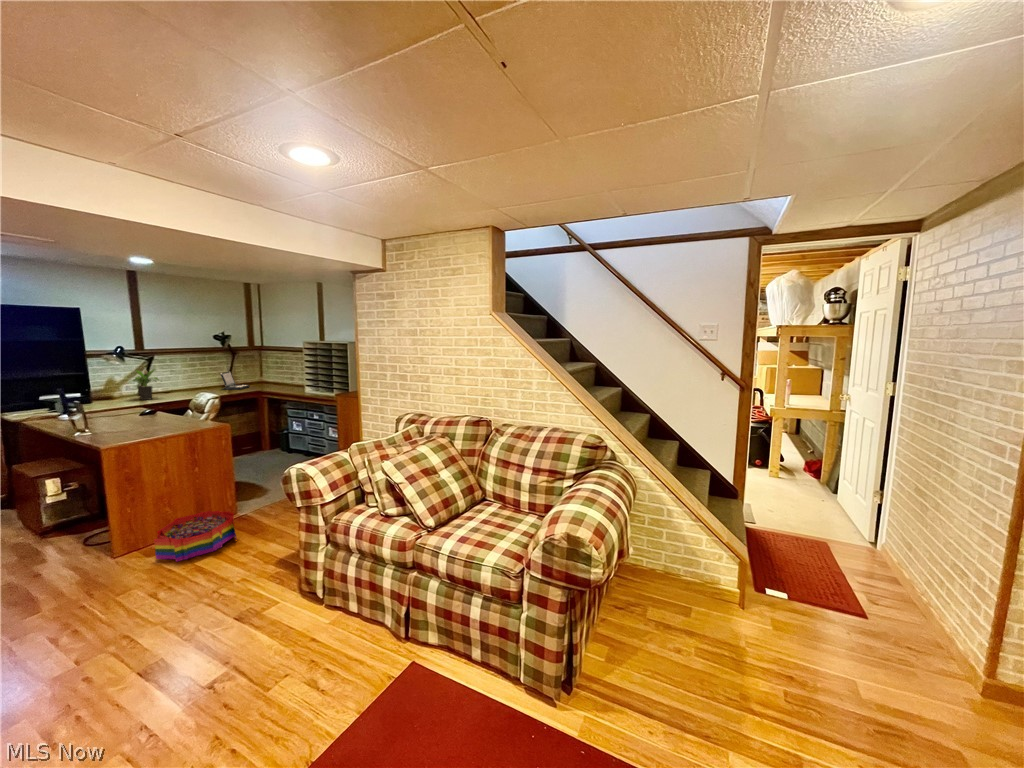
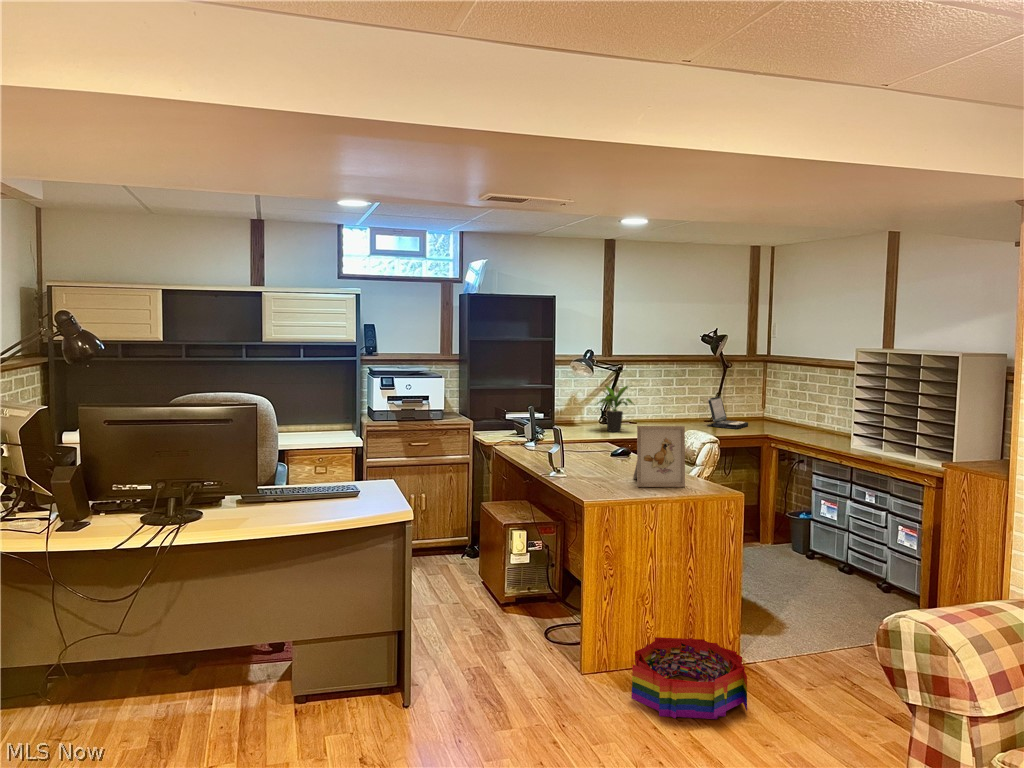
picture frame: none [148,392,190,433] -> present [633,426,685,487]

